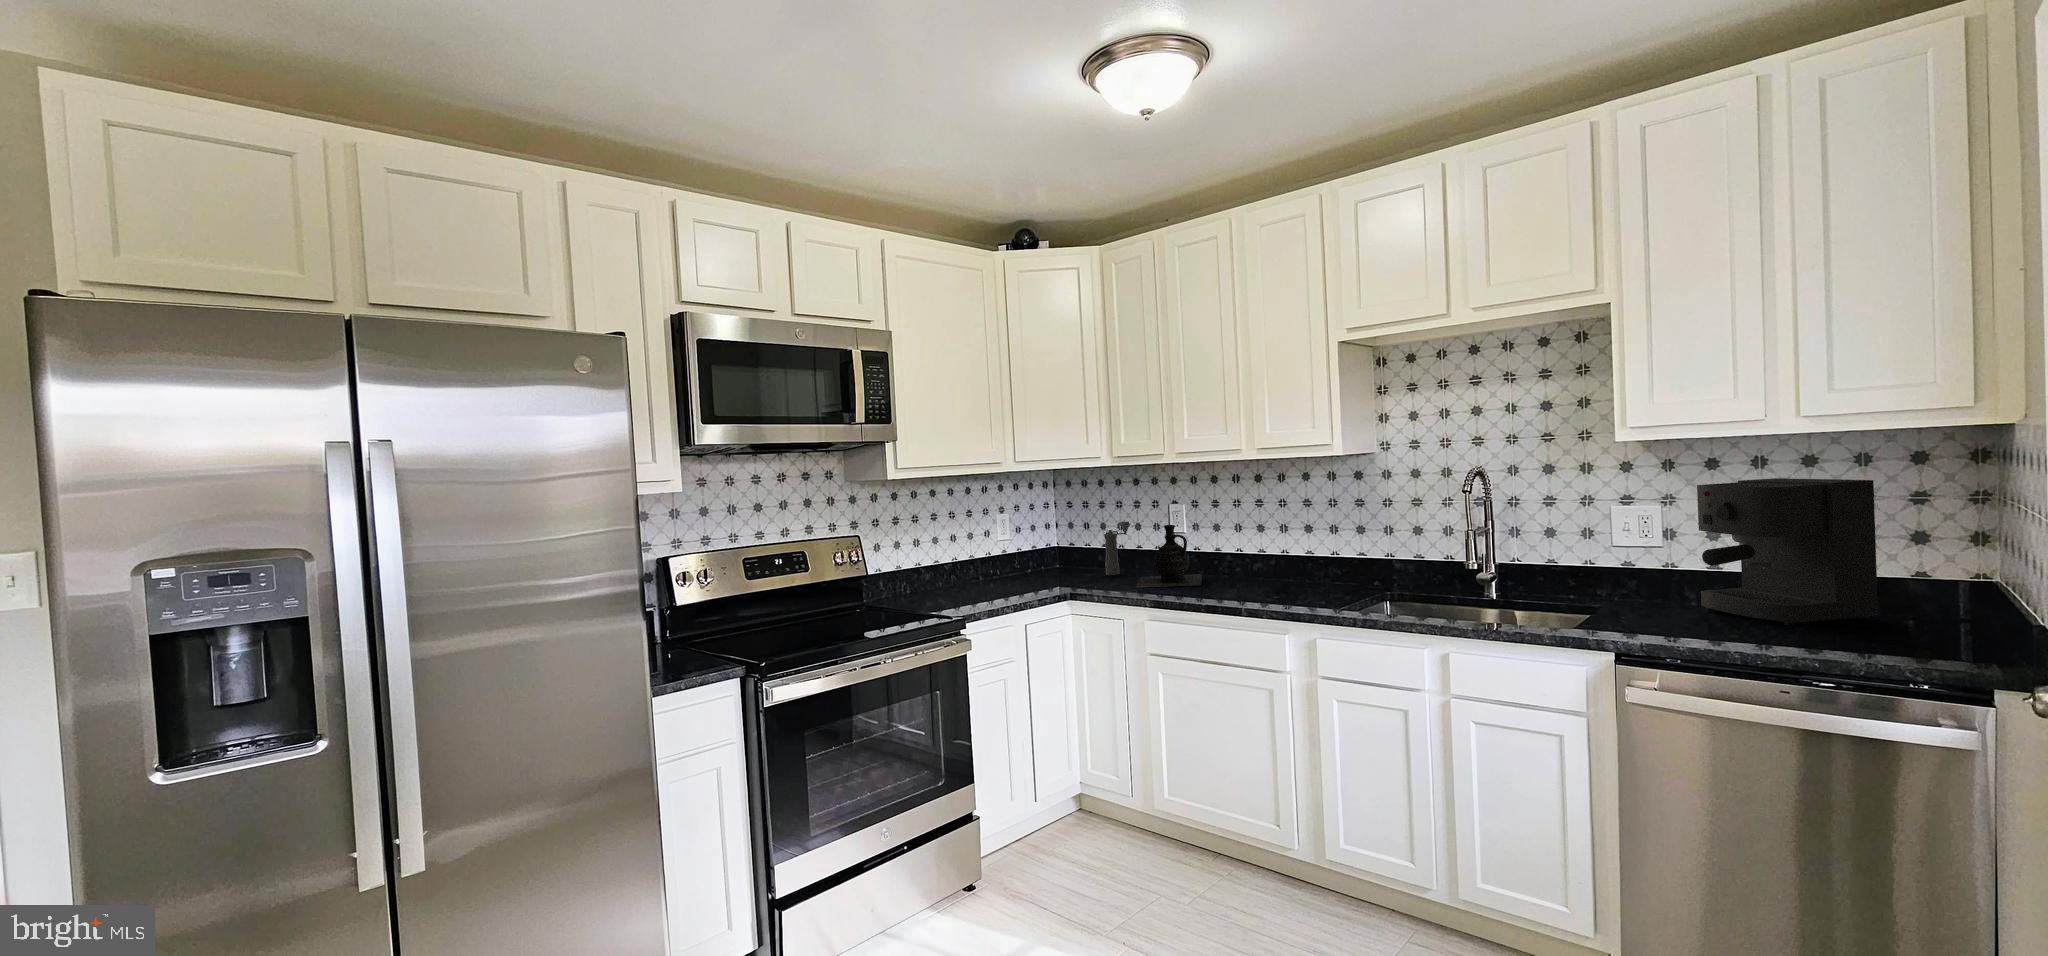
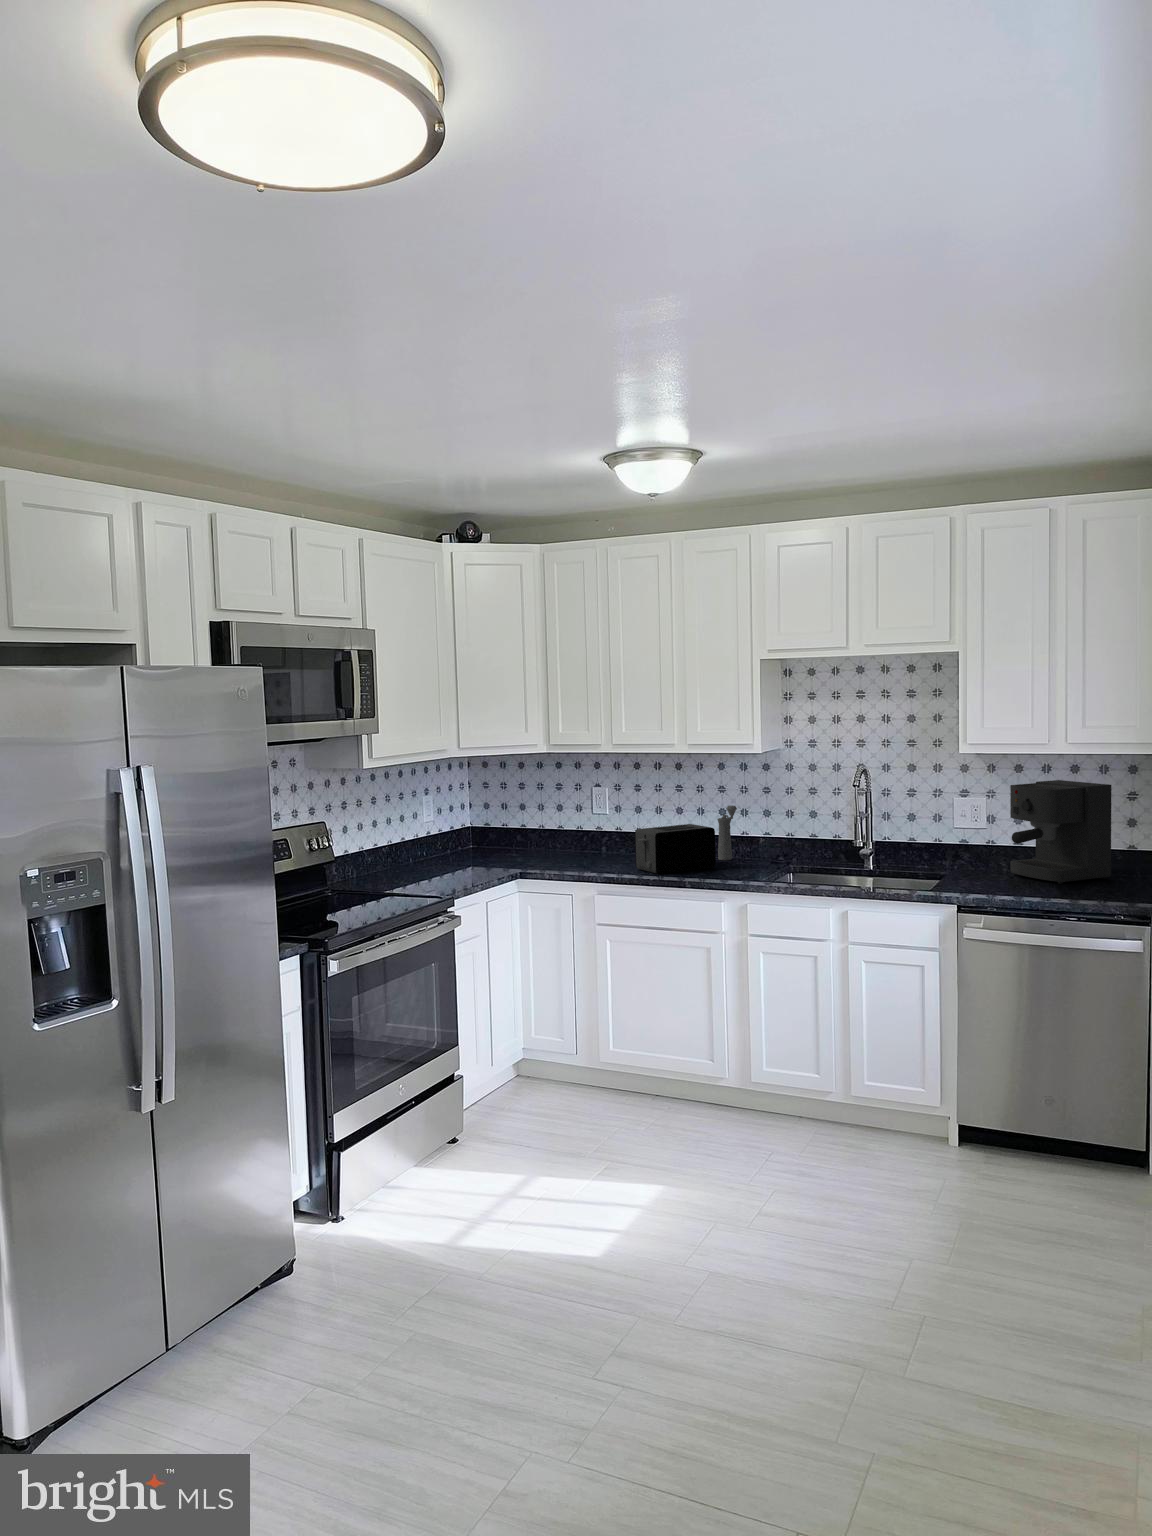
pepper mill: present [1104,522,1130,575] -> present [717,805,737,860]
ceramic jug: present [1136,525,1202,588] -> none [572,809,634,867]
toaster: none [1195,541,1291,598] -> present [635,824,716,874]

